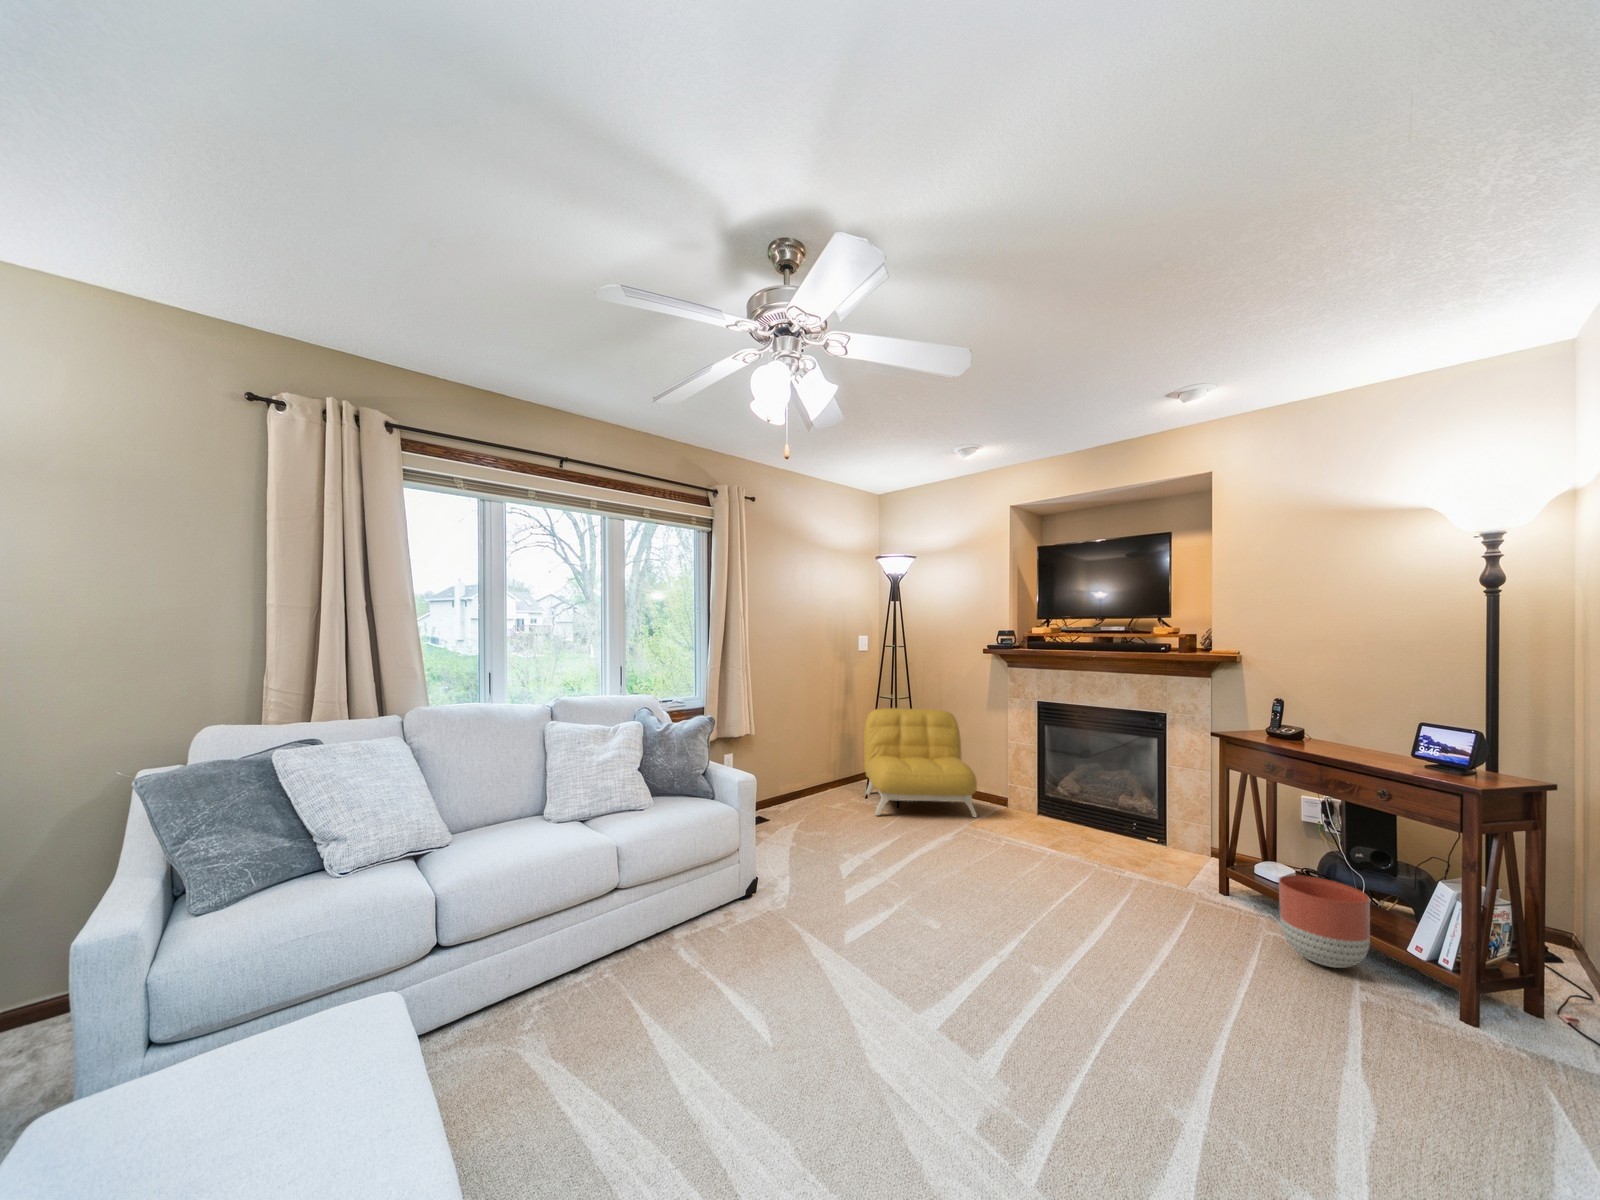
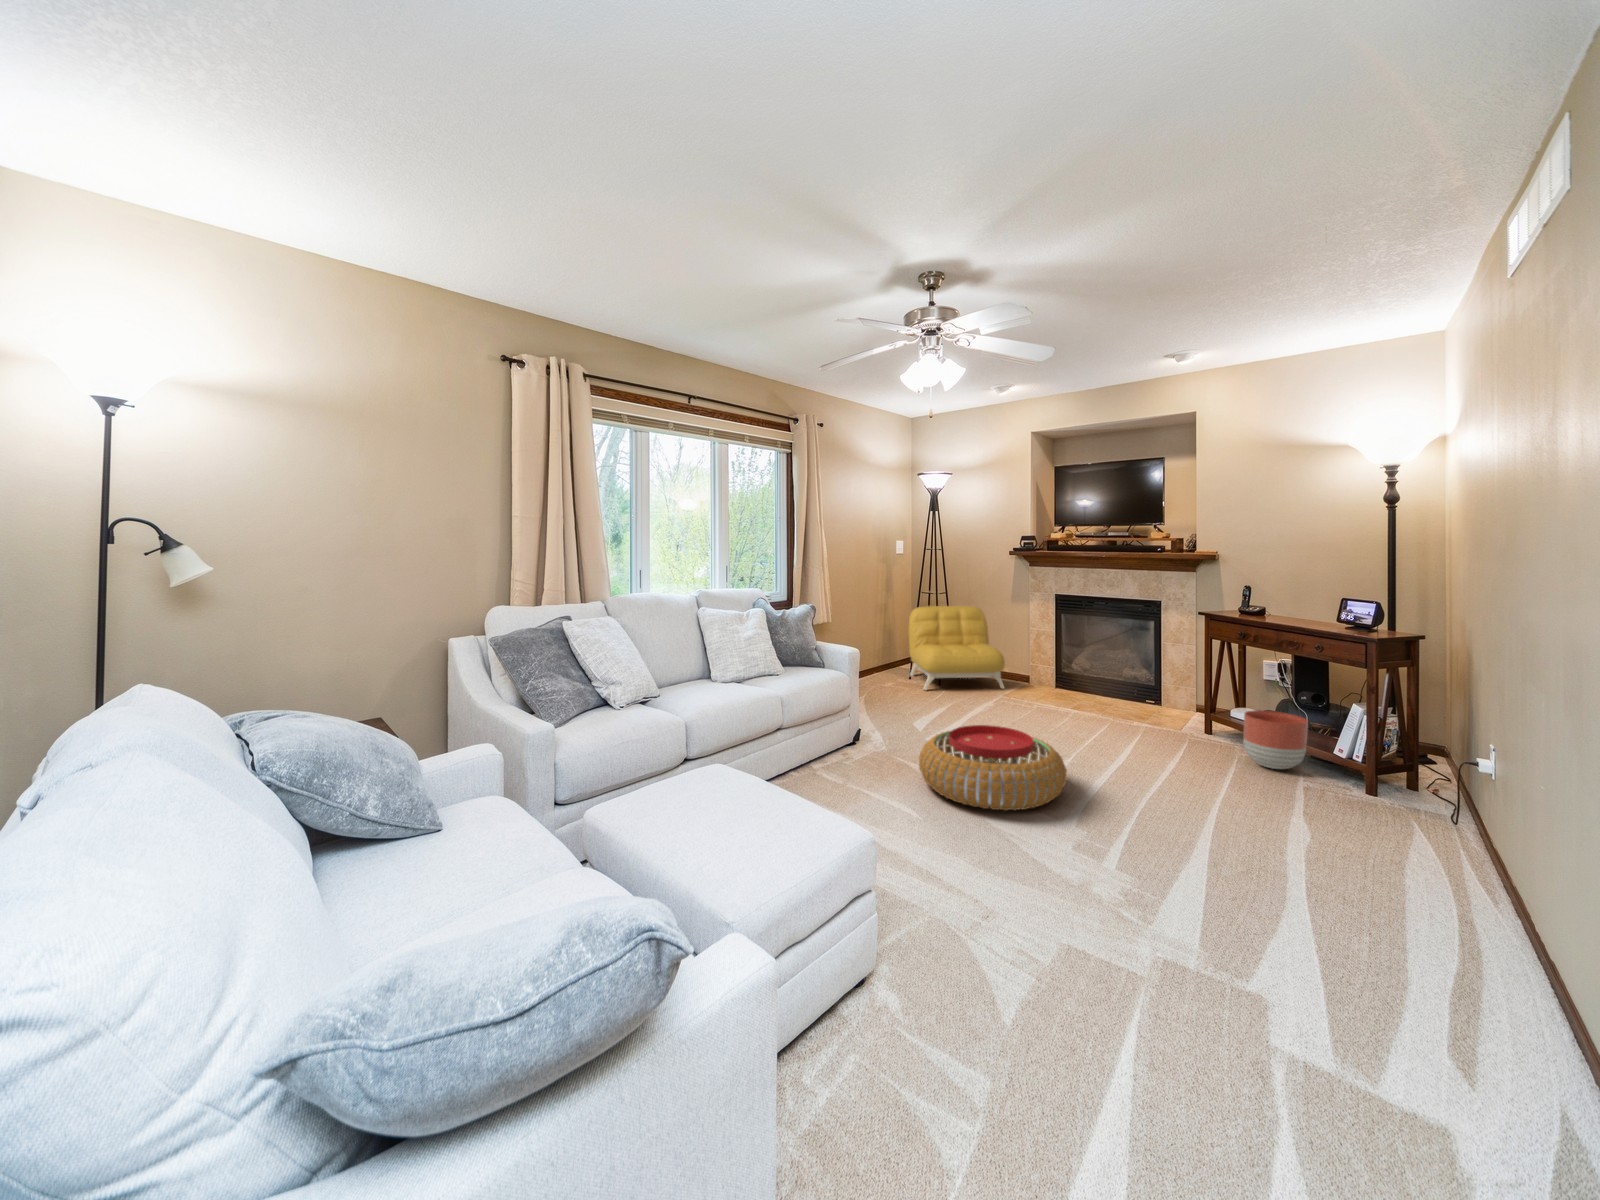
pouf: none [817,883,1023,1031] -> present [919,725,1067,811]

